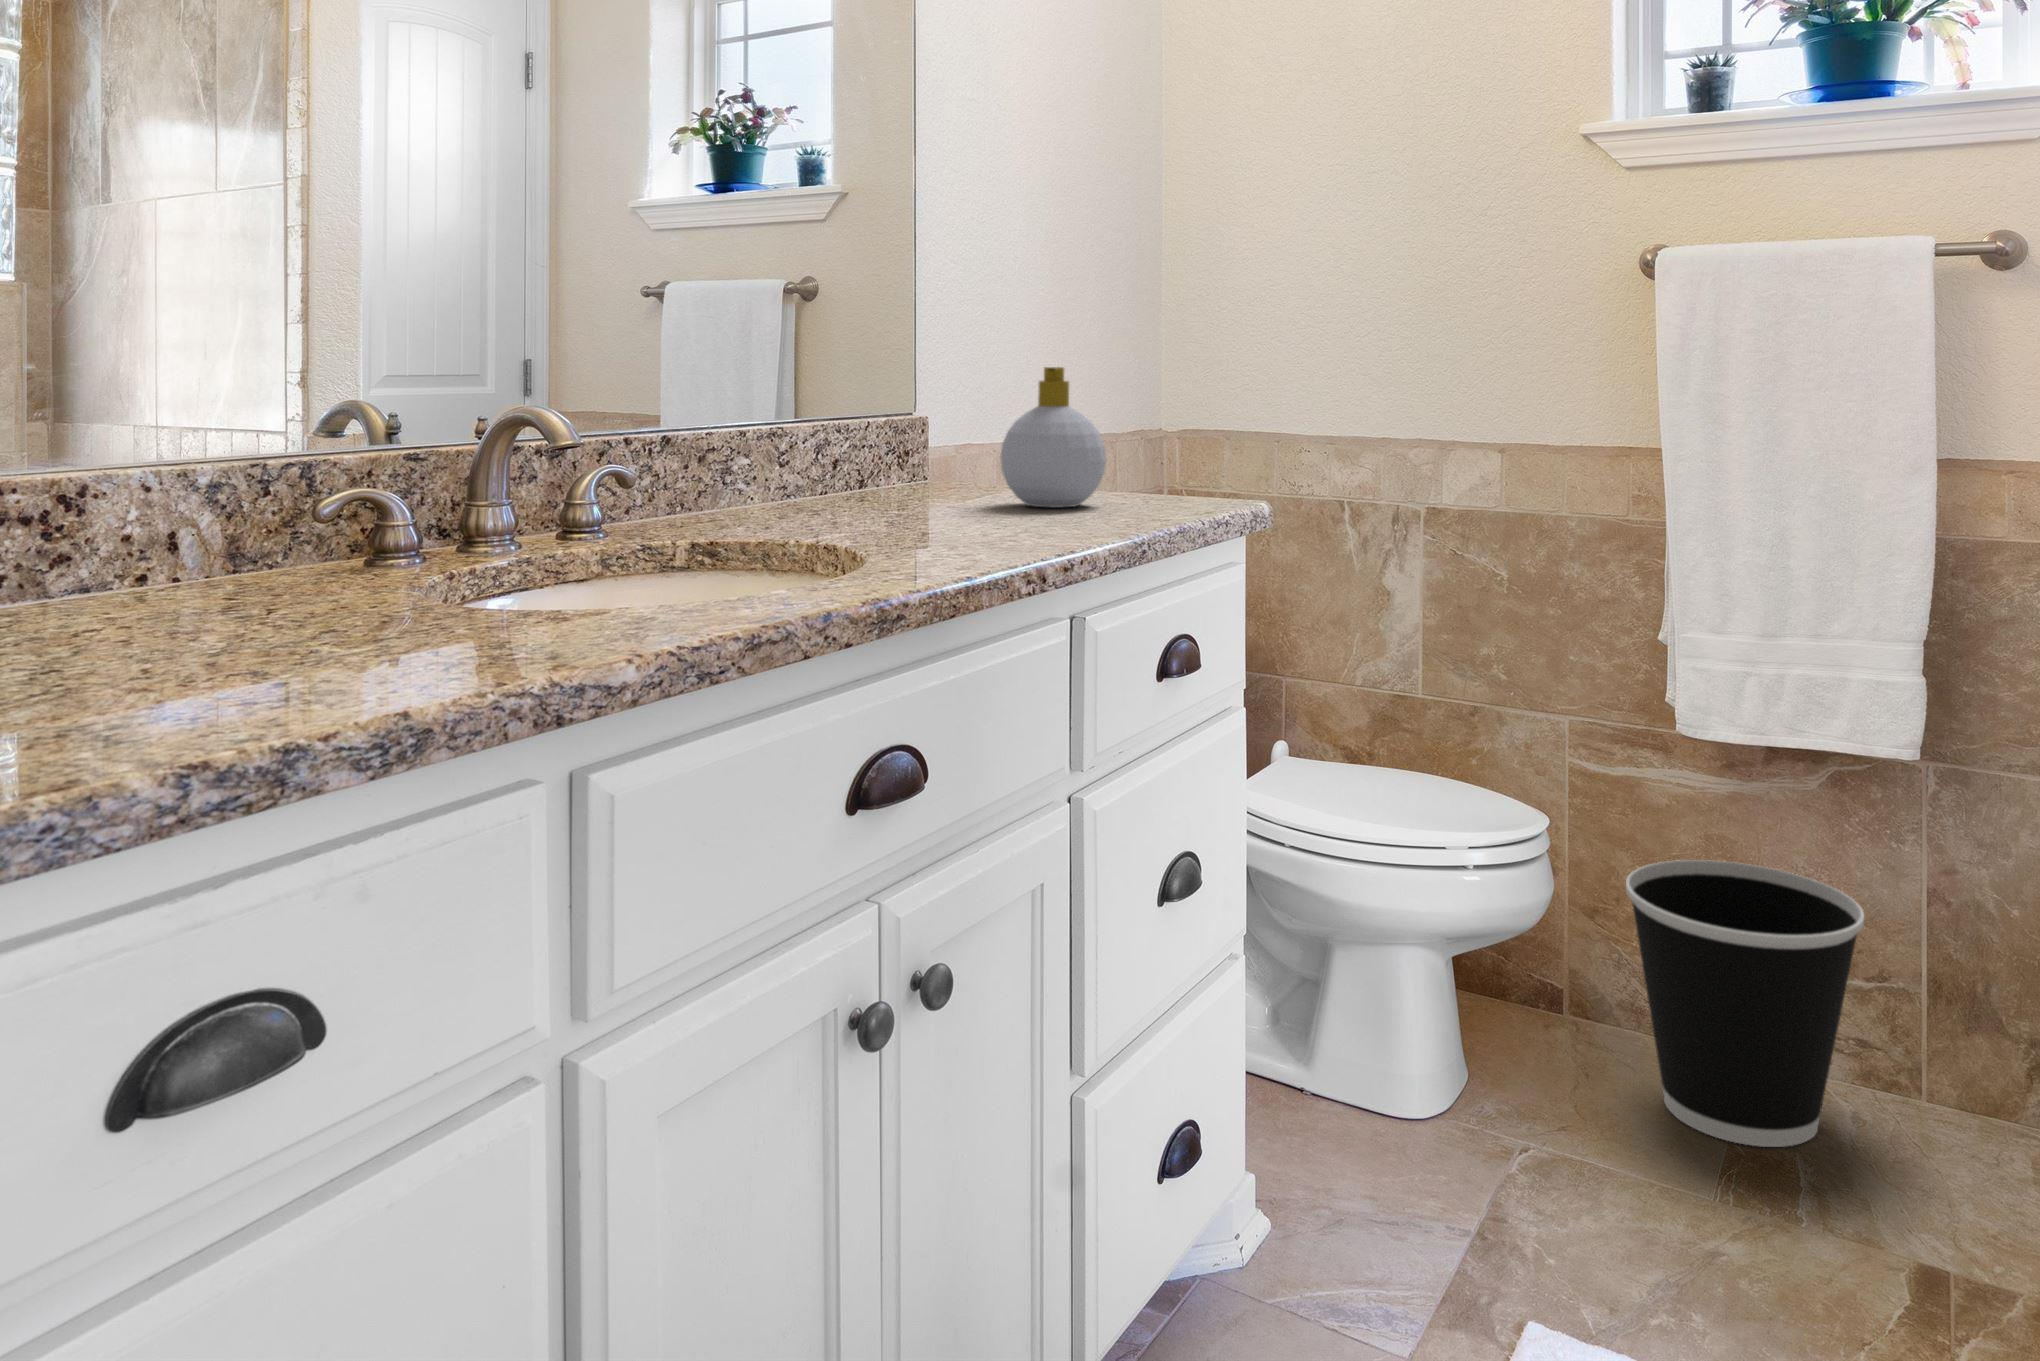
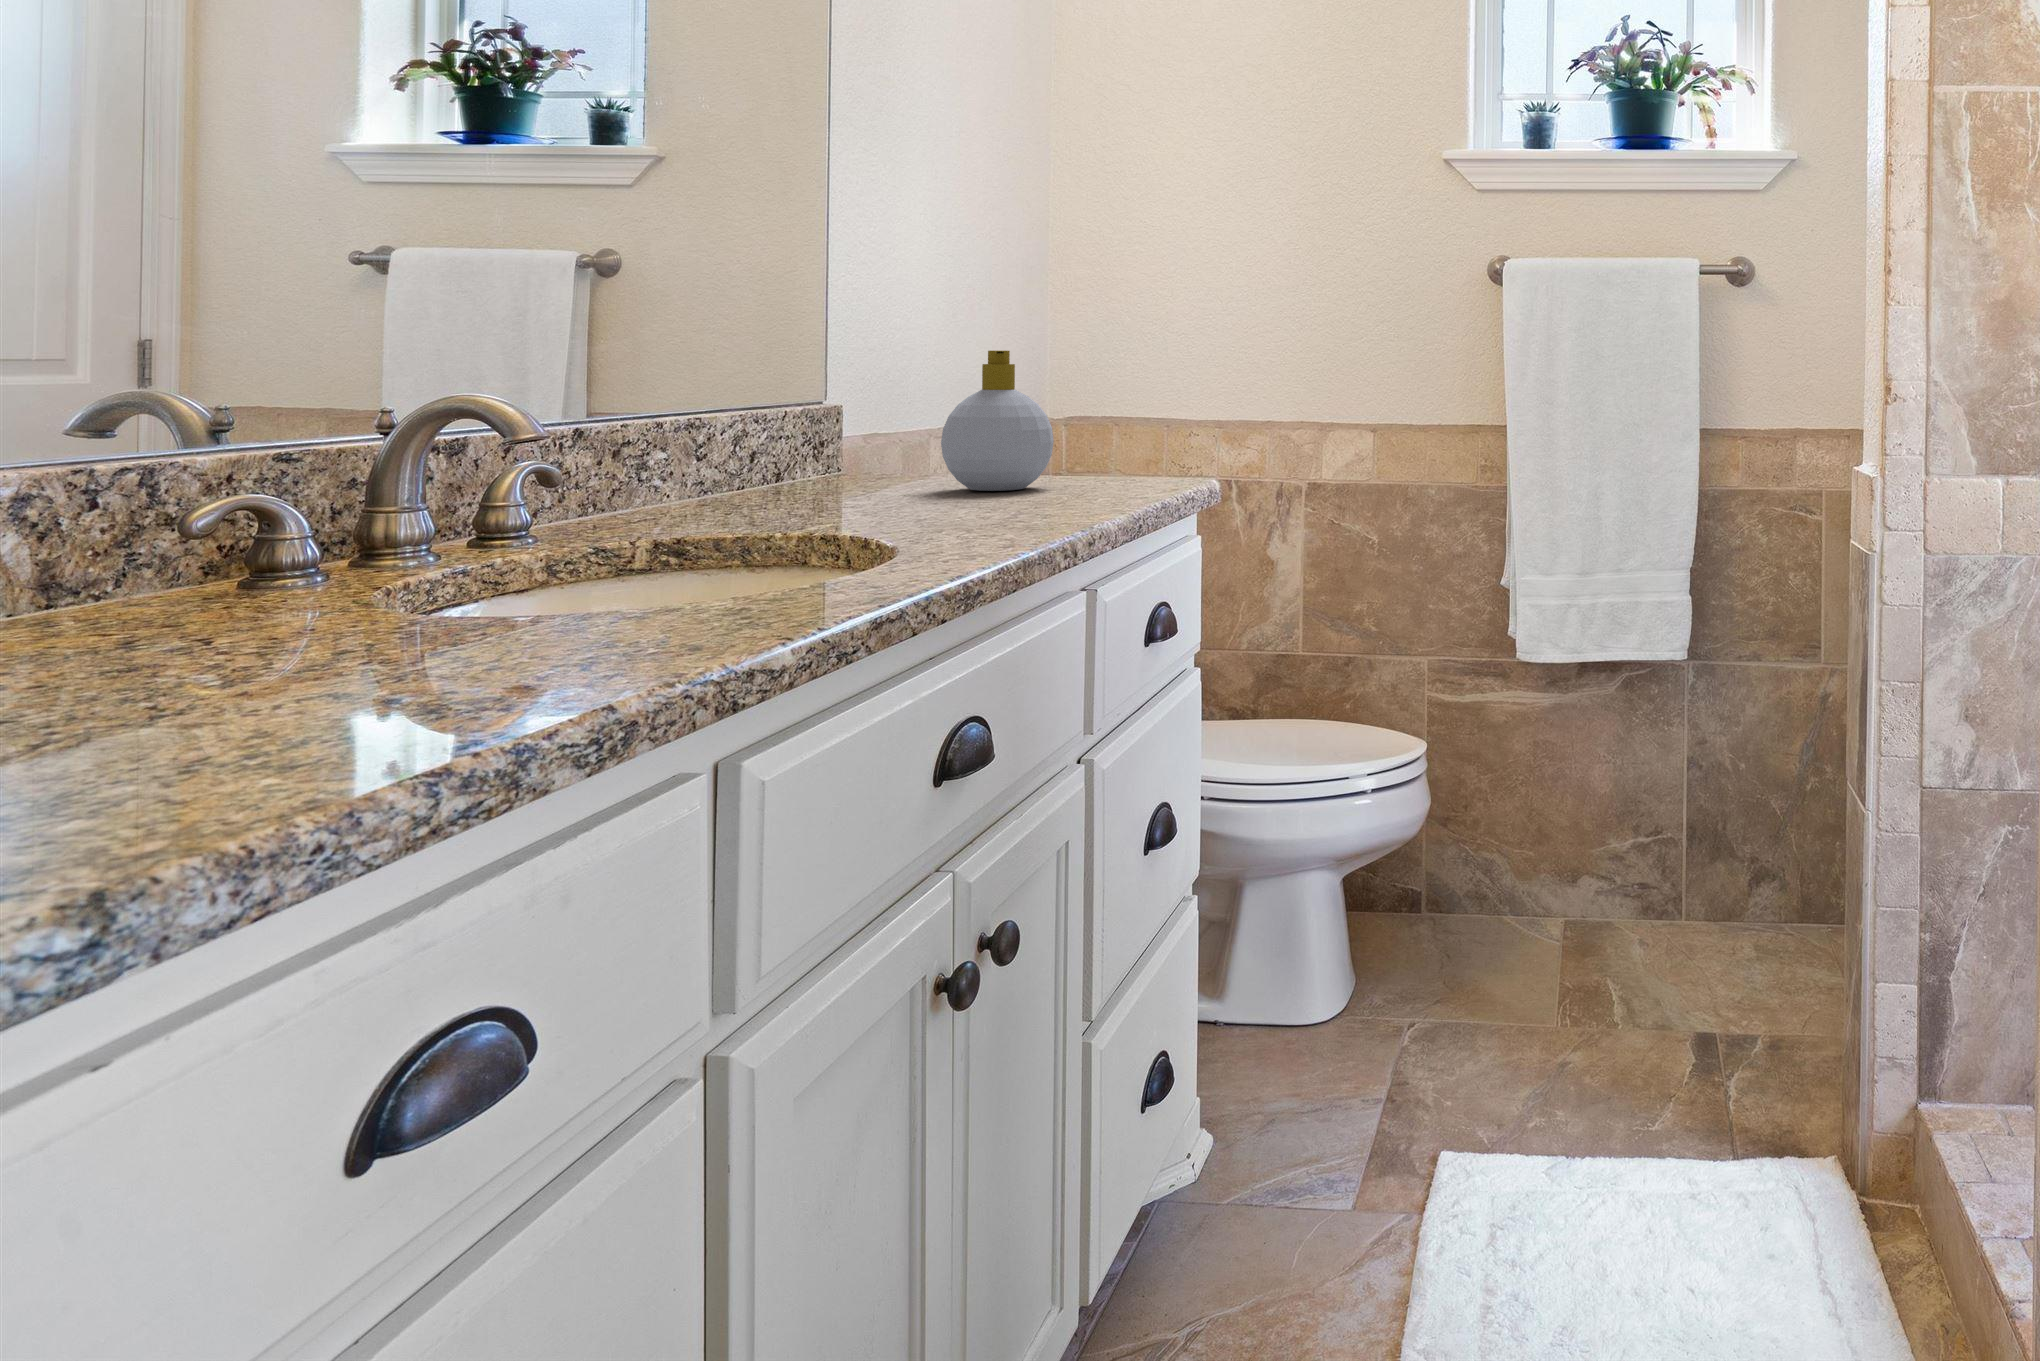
wastebasket: present [1626,860,1865,1147] -> none [1489,767,1672,998]

